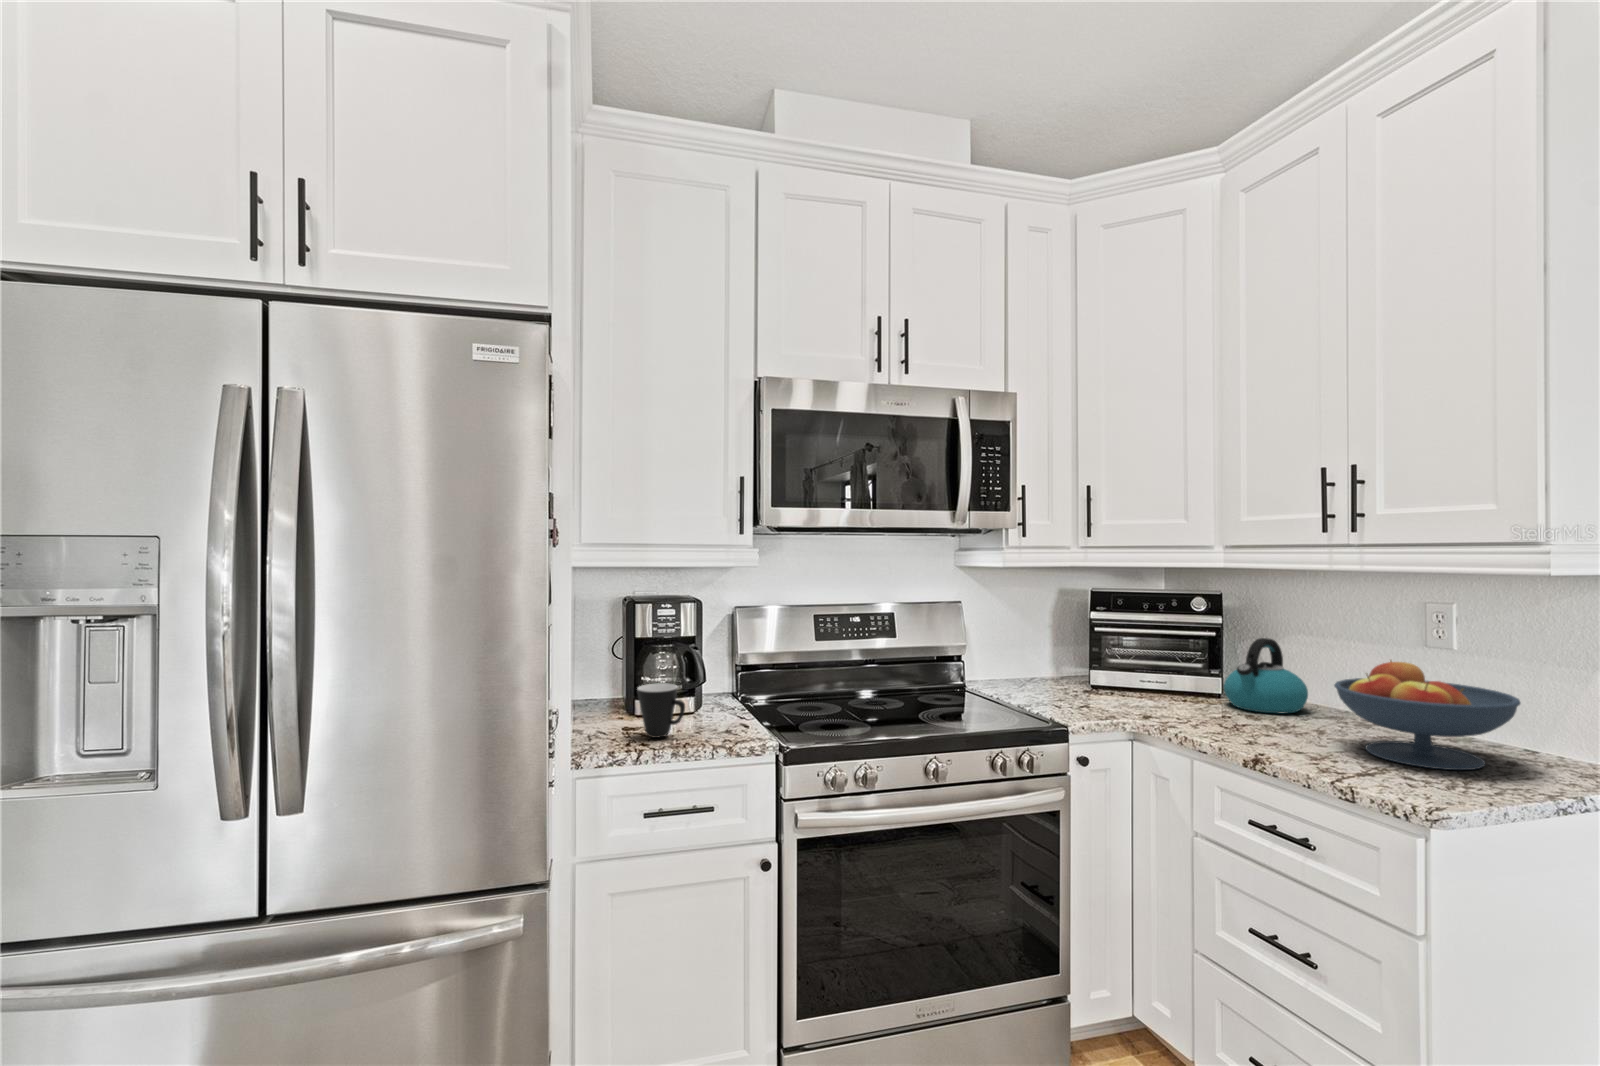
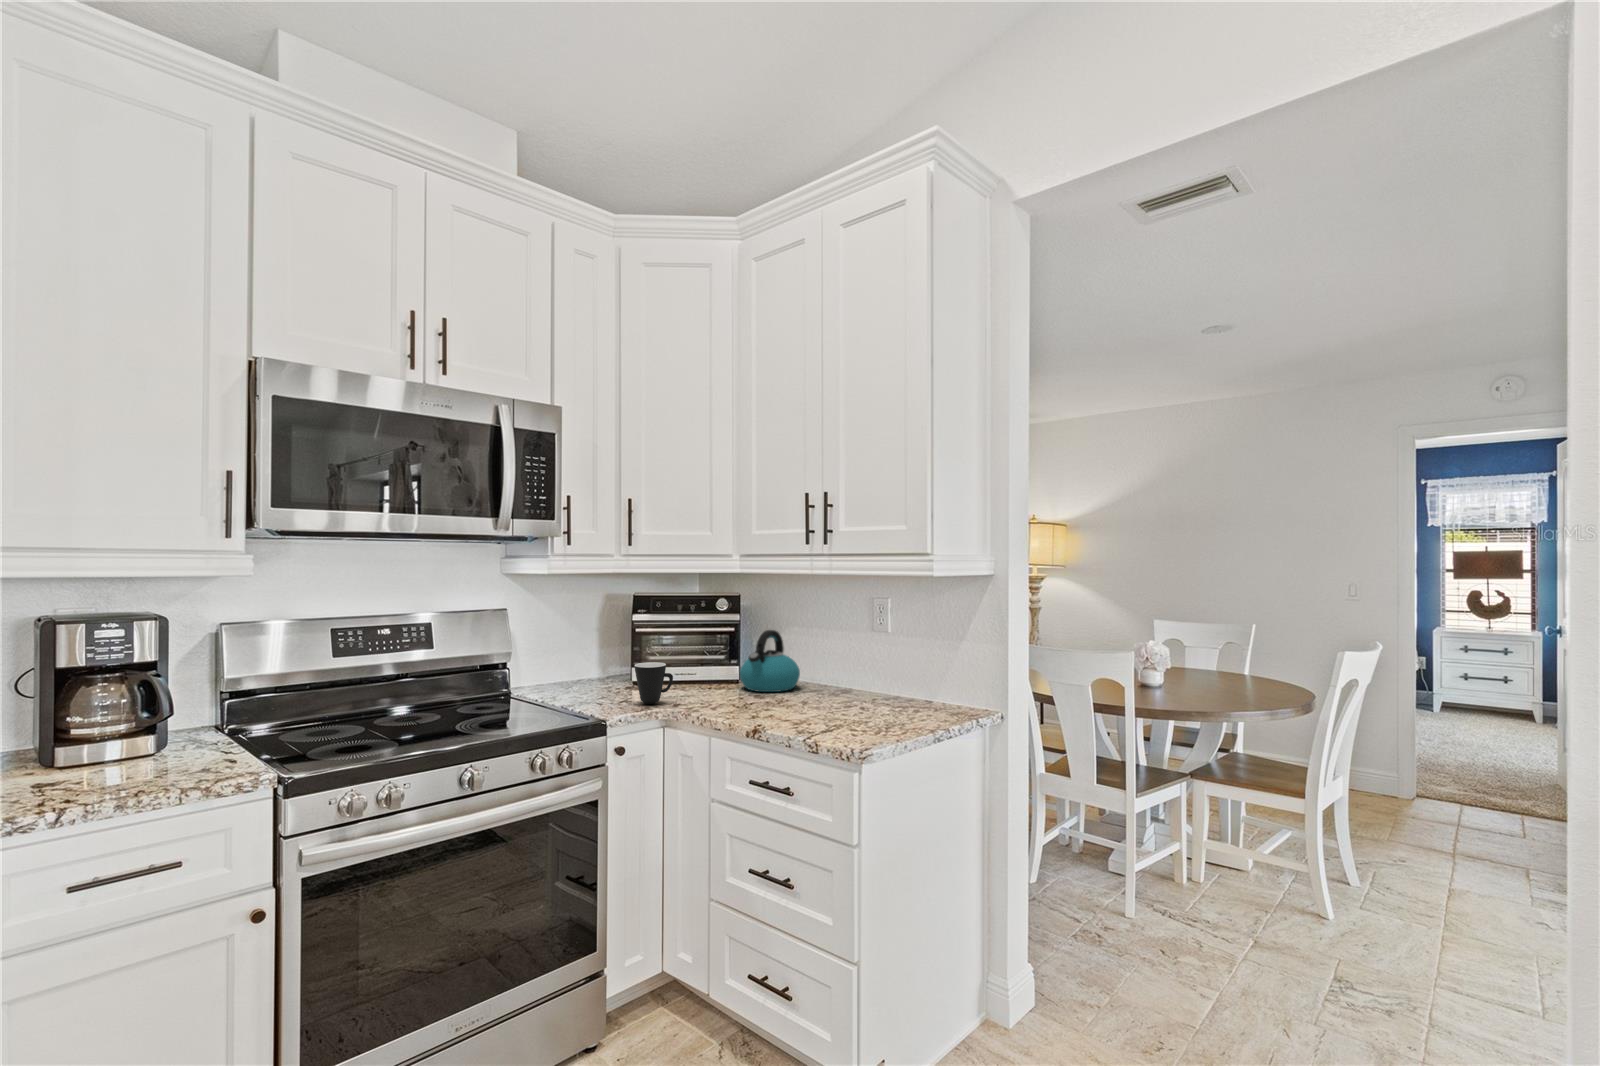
fruit bowl: present [1334,660,1520,770] -> none [812,640,921,720]
mug: present [637,683,685,738] -> present [634,662,673,704]

